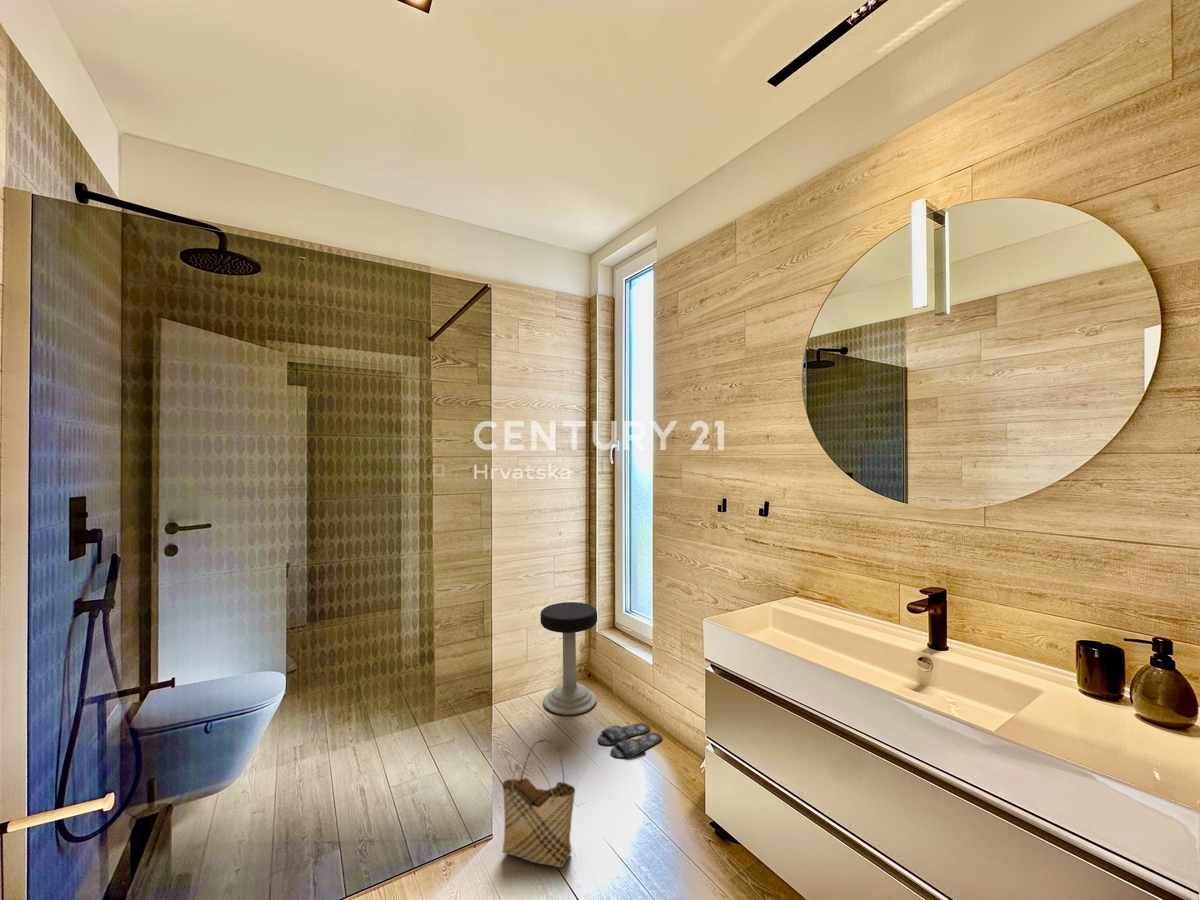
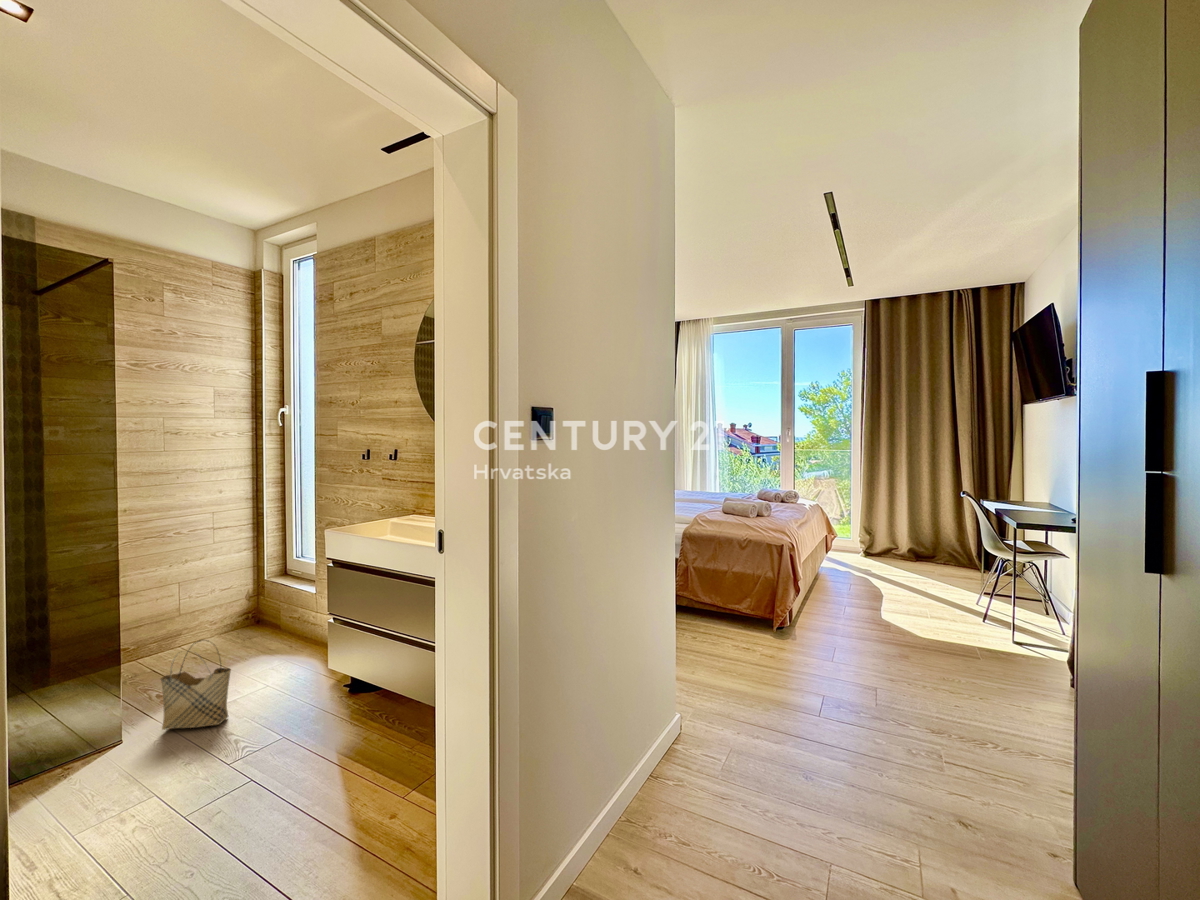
stool: present [540,602,597,715] -> none [201,553,264,650]
slippers: present [598,723,662,758] -> none [261,642,323,665]

